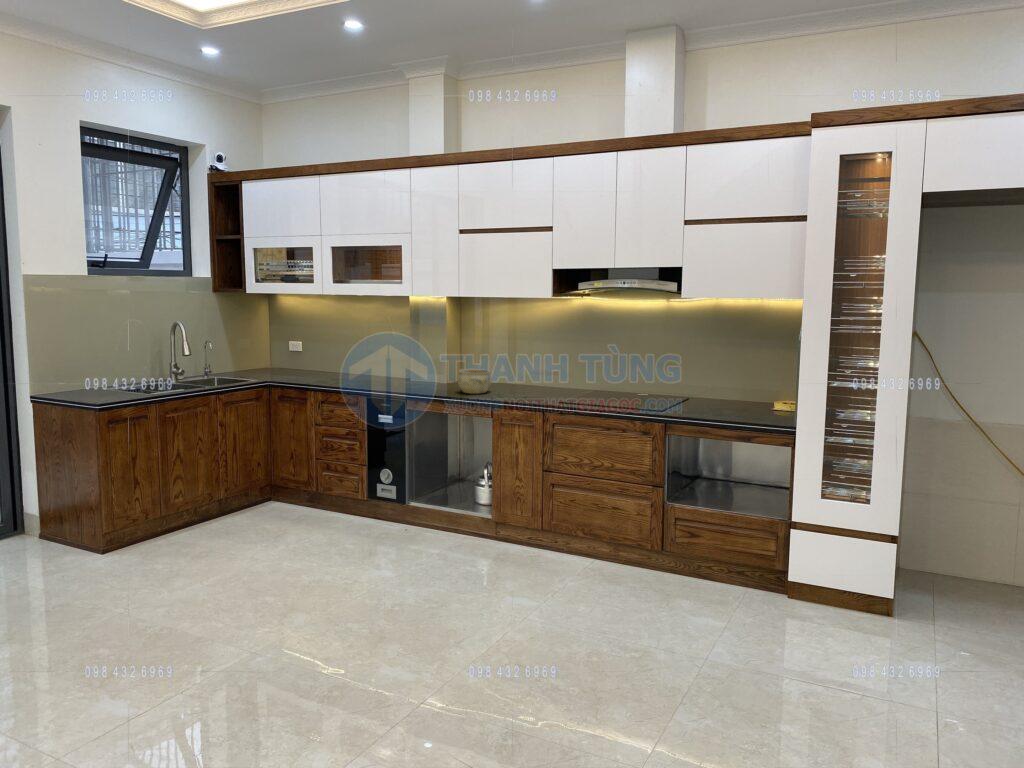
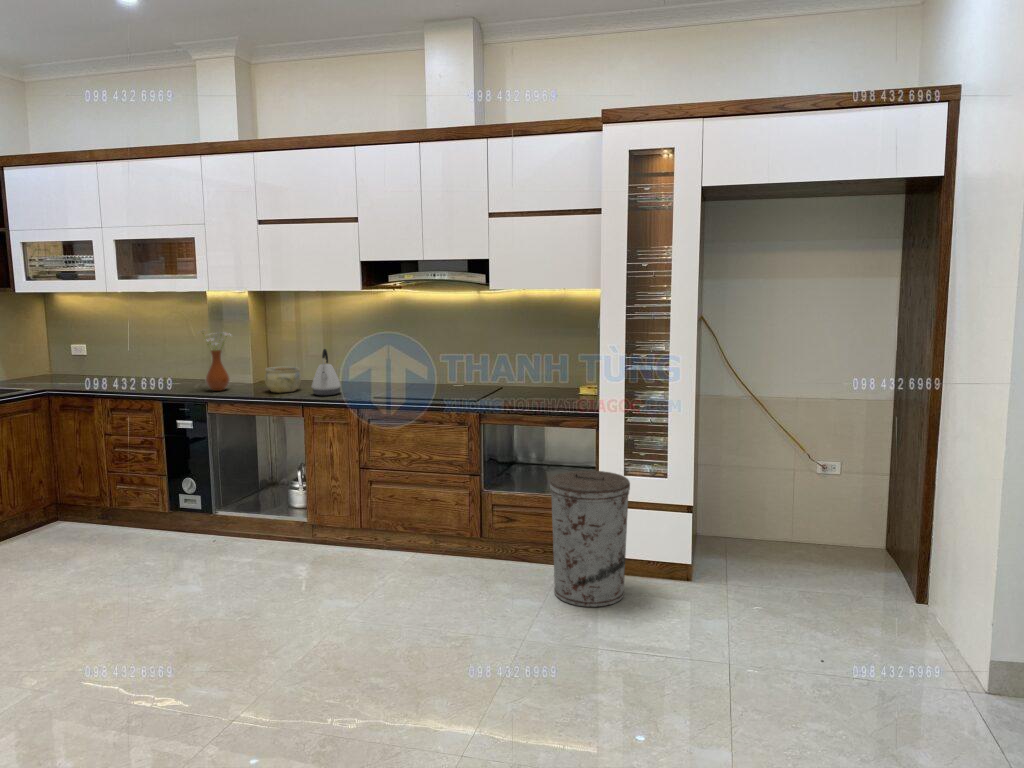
vase: none [398,331,430,389] -> present [202,331,231,391]
kettle: none [501,353,529,398] -> present [312,349,341,396]
trash can: none [738,489,826,632] -> present [550,470,630,607]

